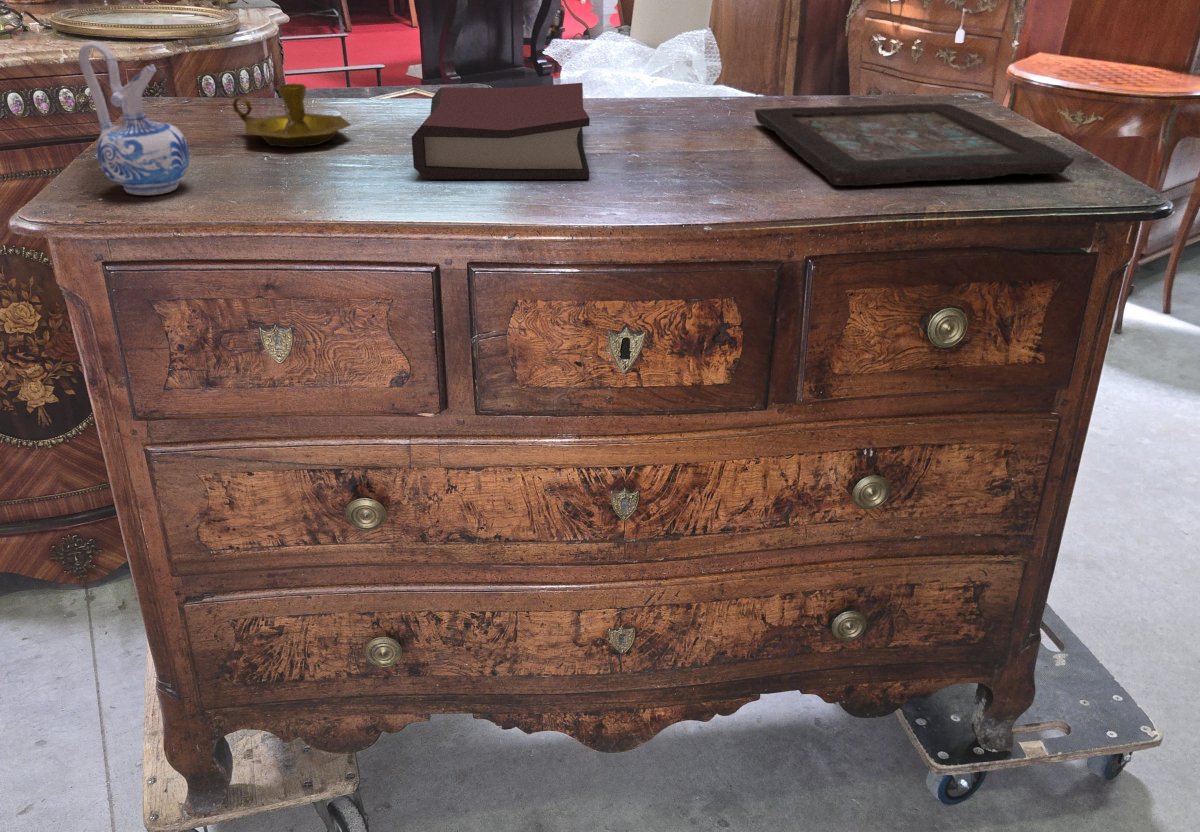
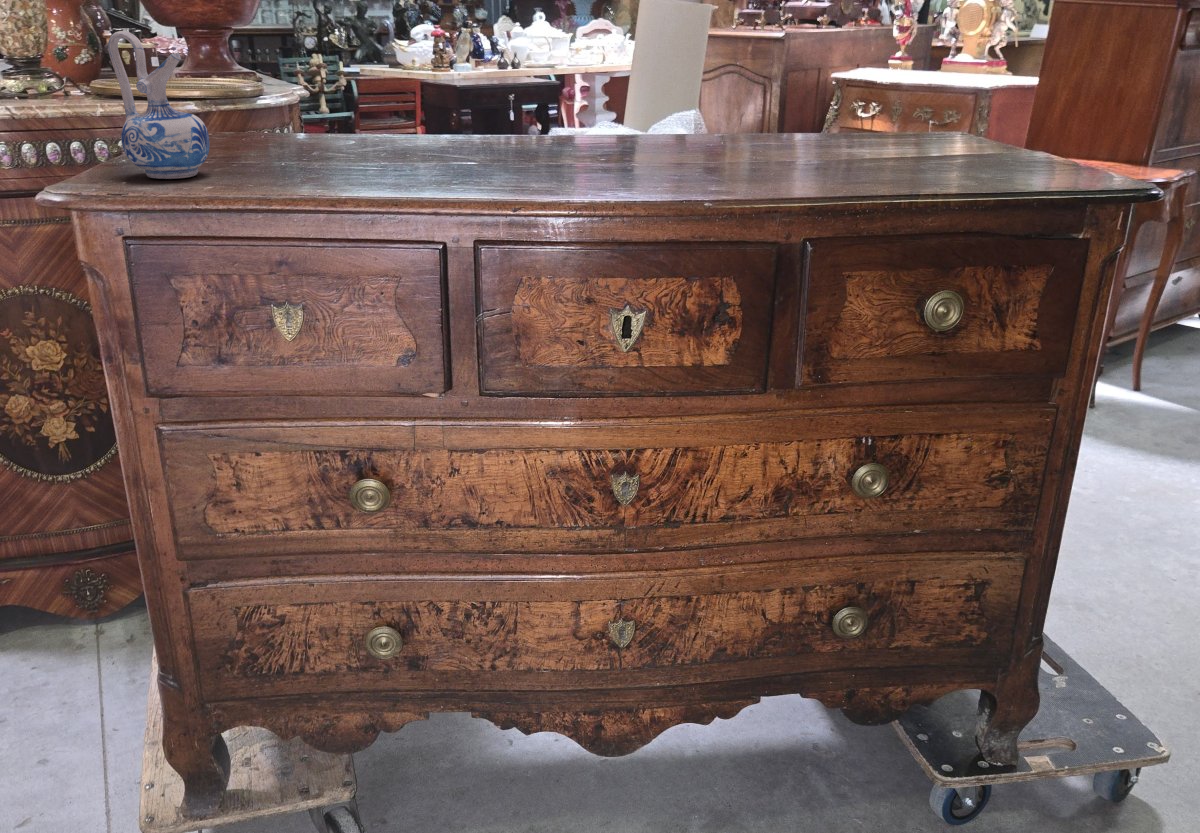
hardback book: present [412,83,590,179] -> none [422,98,593,172]
candlestick: present [233,84,351,147] -> none [254,95,366,152]
decorative tray: present [755,103,1074,186] -> none [751,125,1059,177]

